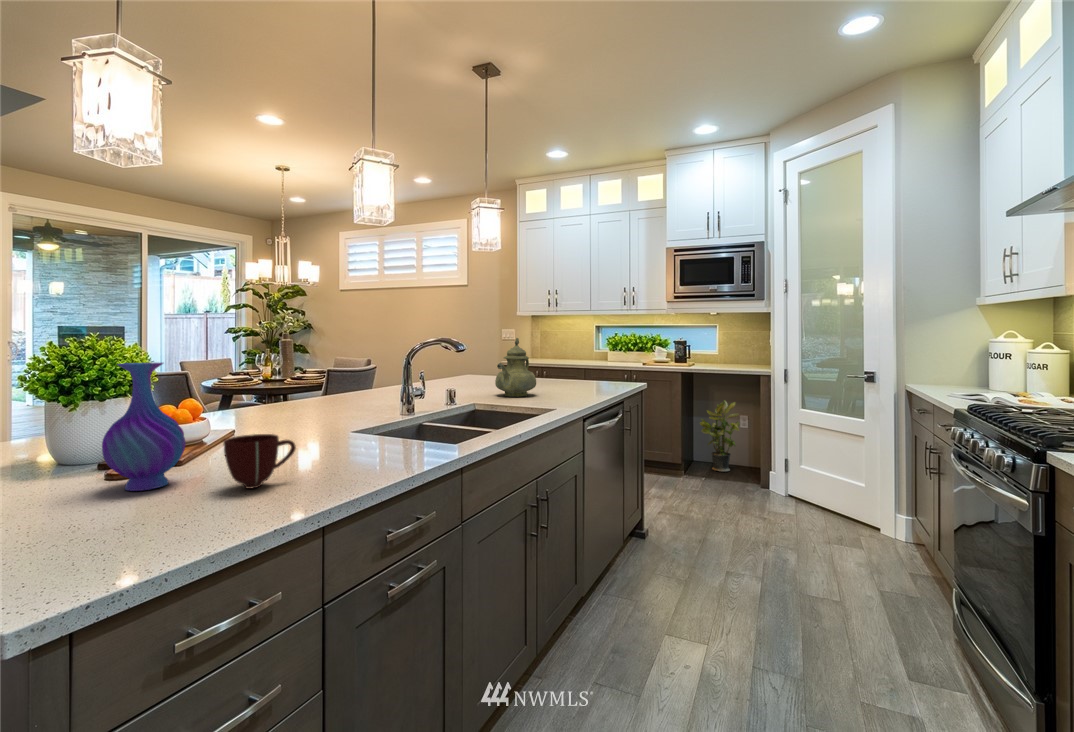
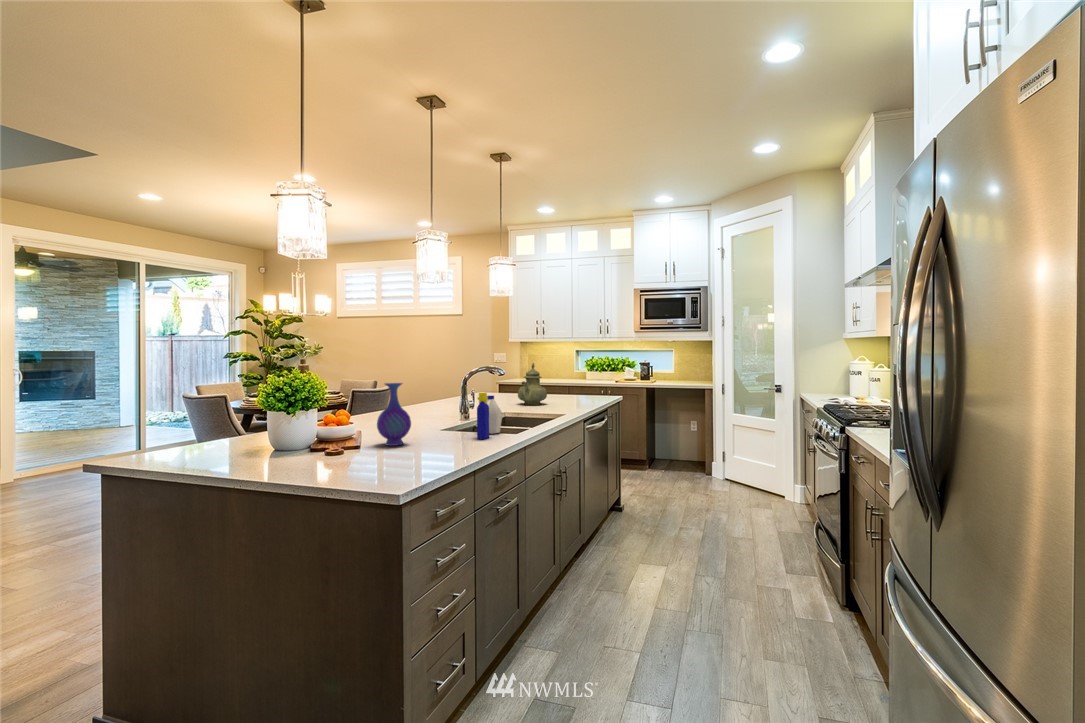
bottle: none [333,382,403,474] -> present [477,392,502,439]
potted plant: present [700,401,740,472] -> none [660,409,692,467]
mug: present [224,434,296,489] -> none [436,418,464,444]

